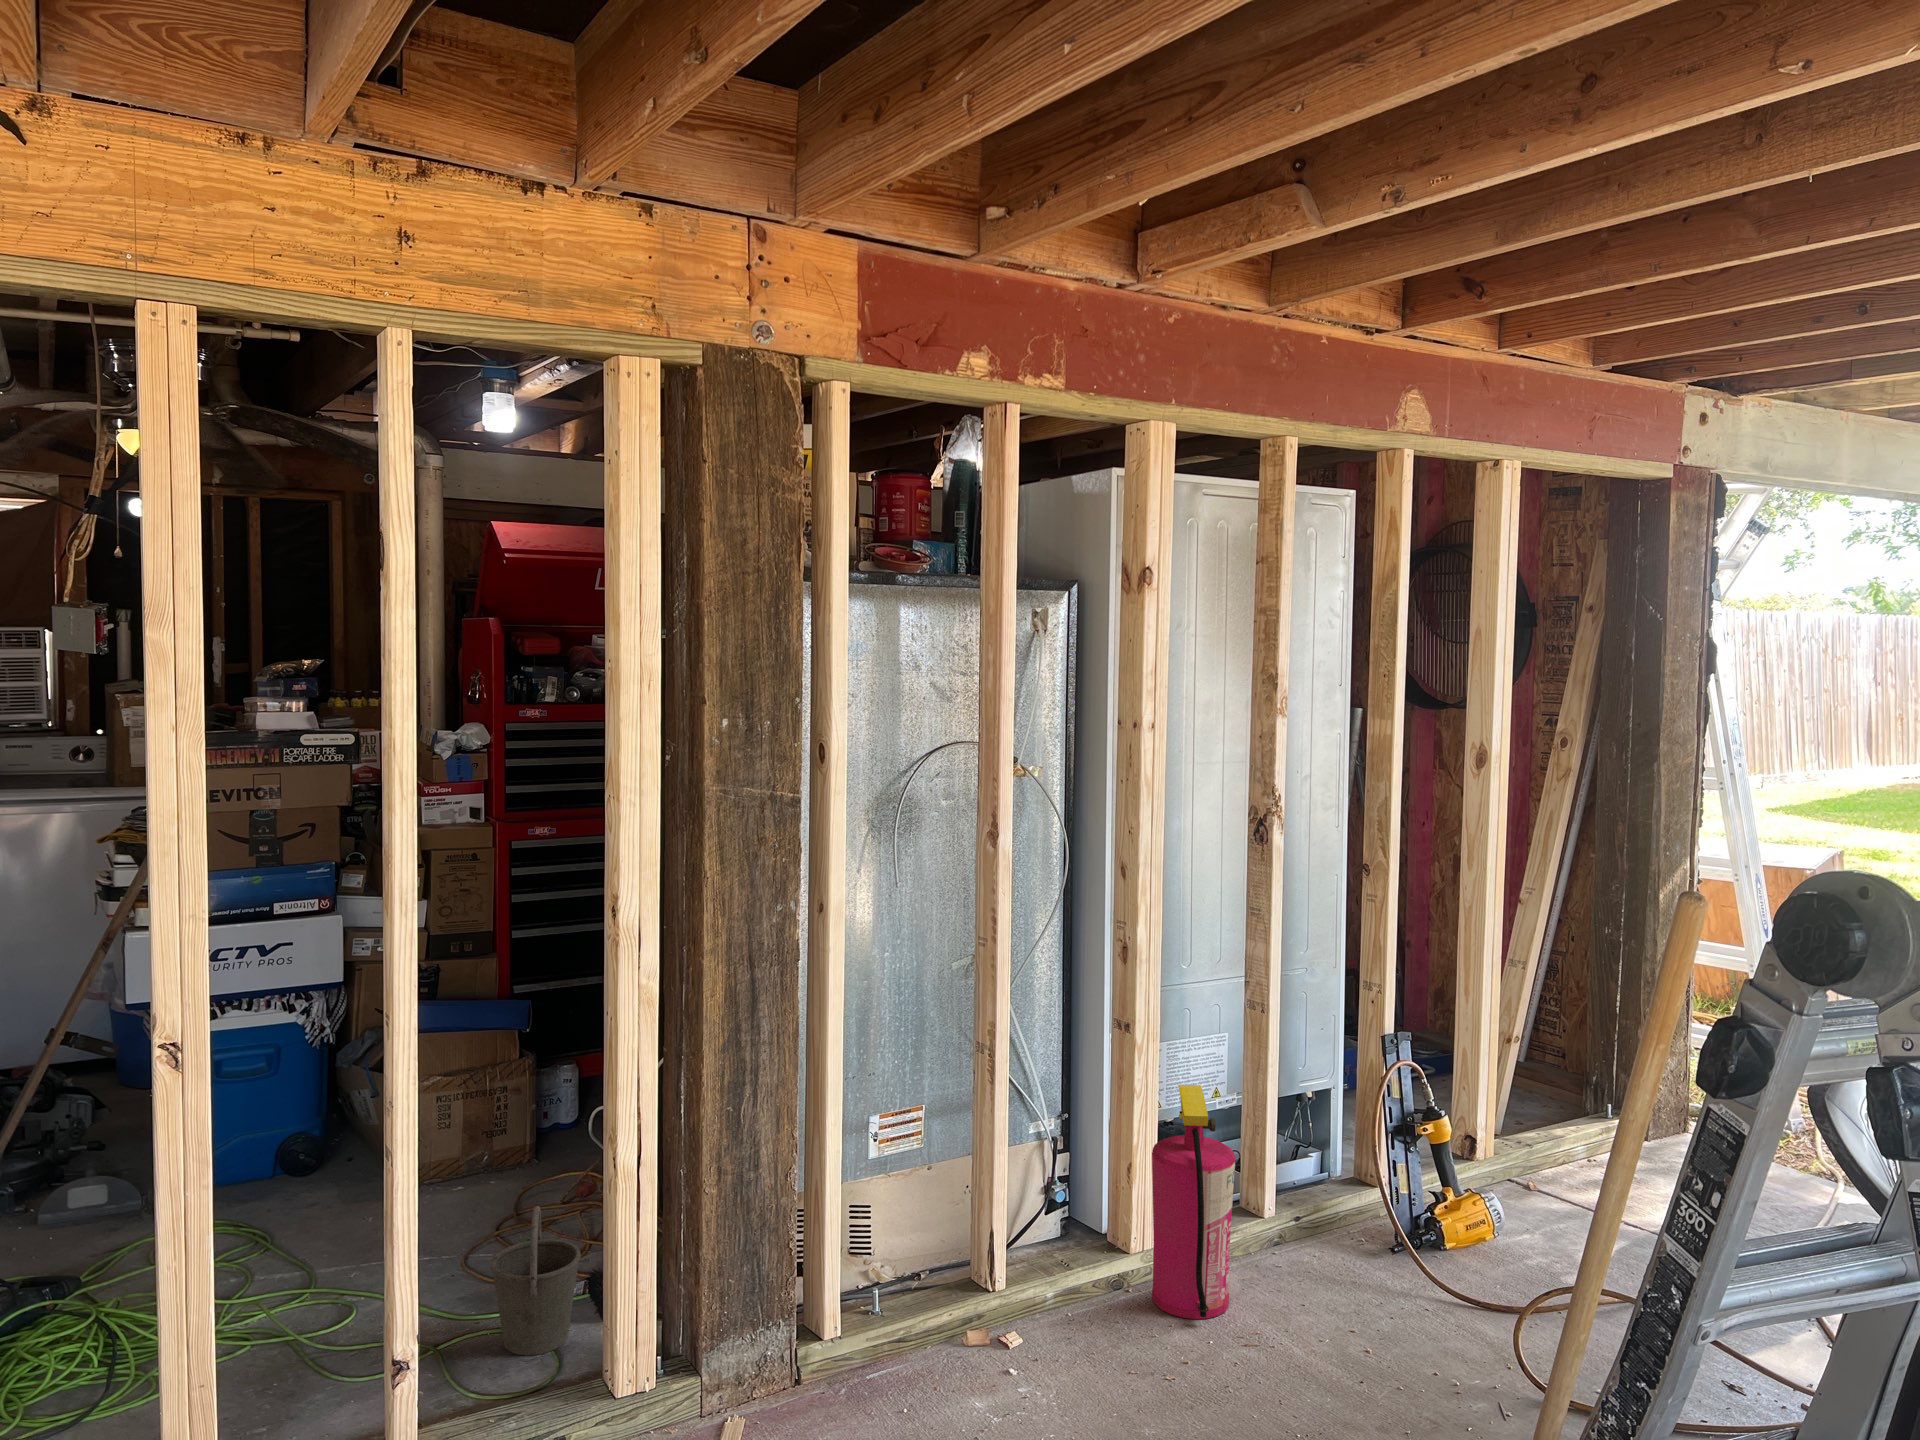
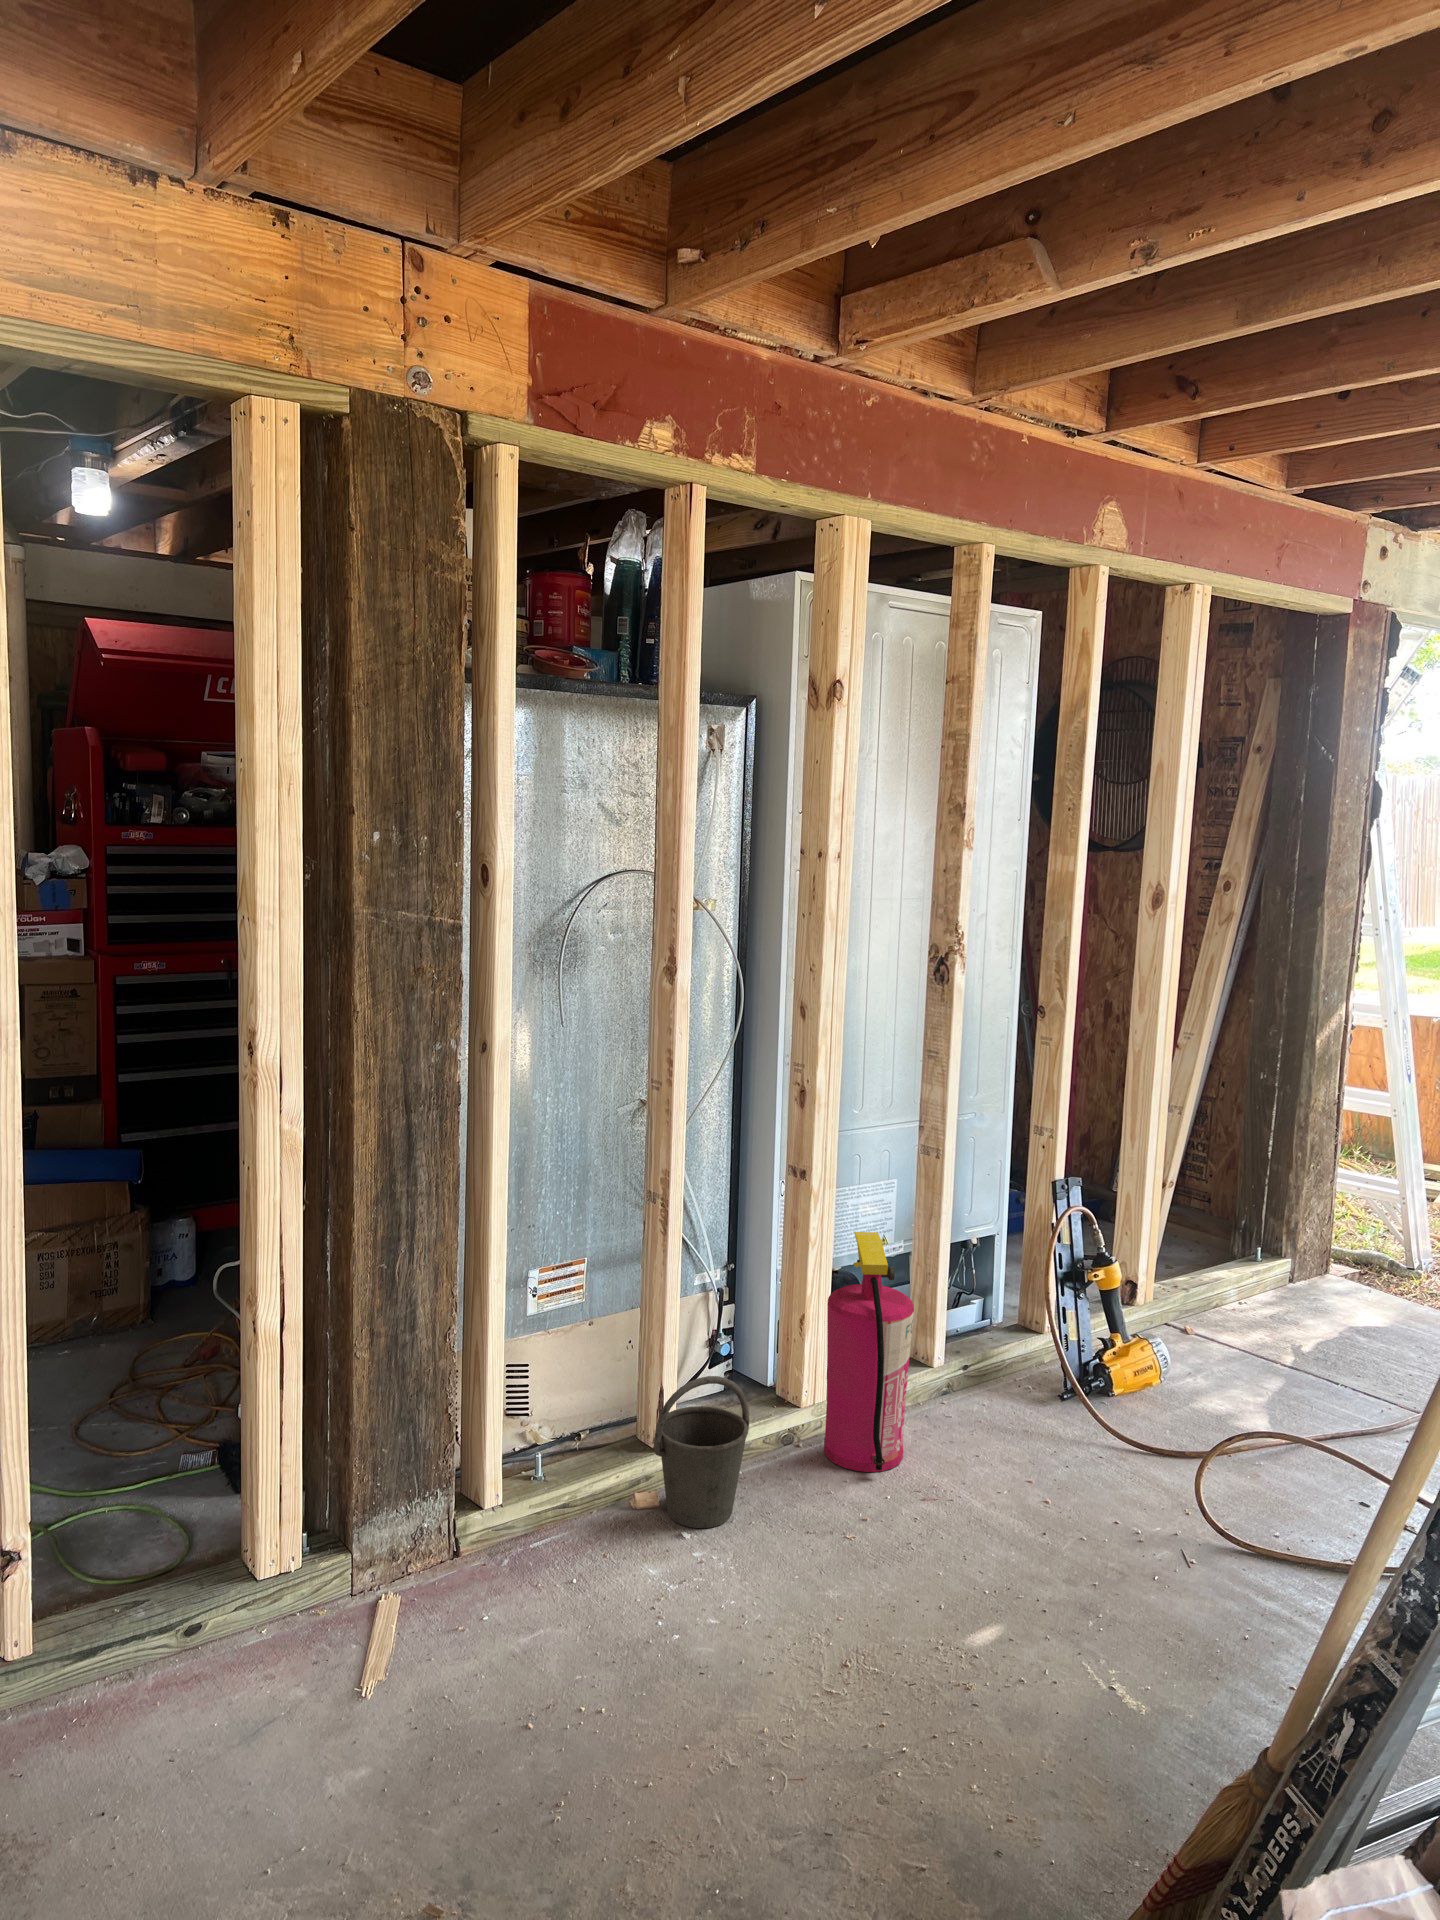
bucket: present [491,1206,581,1355] -> present [654,1376,749,1528]

